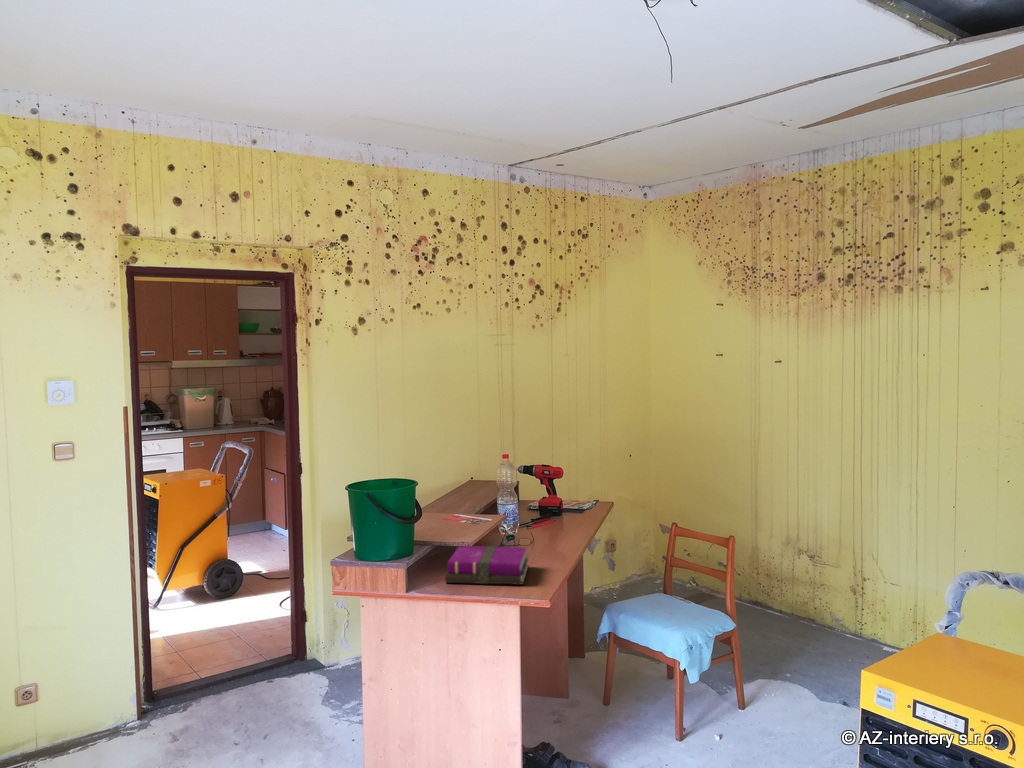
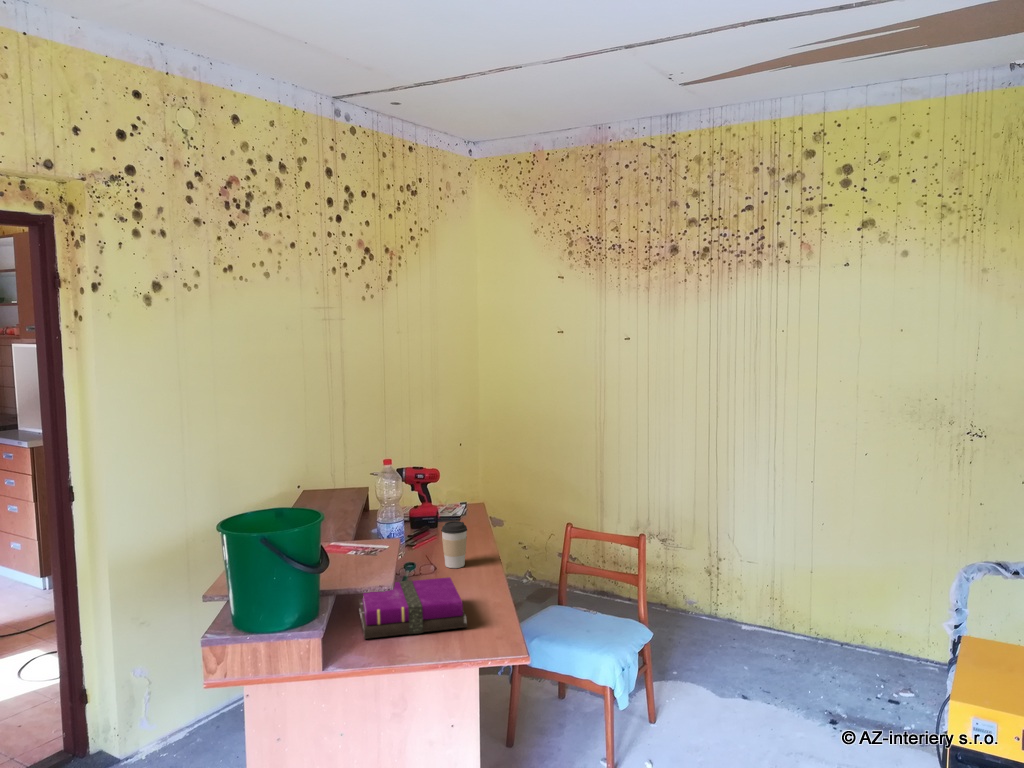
coffee cup: none [542,508,563,546] -> present [441,521,467,568]

